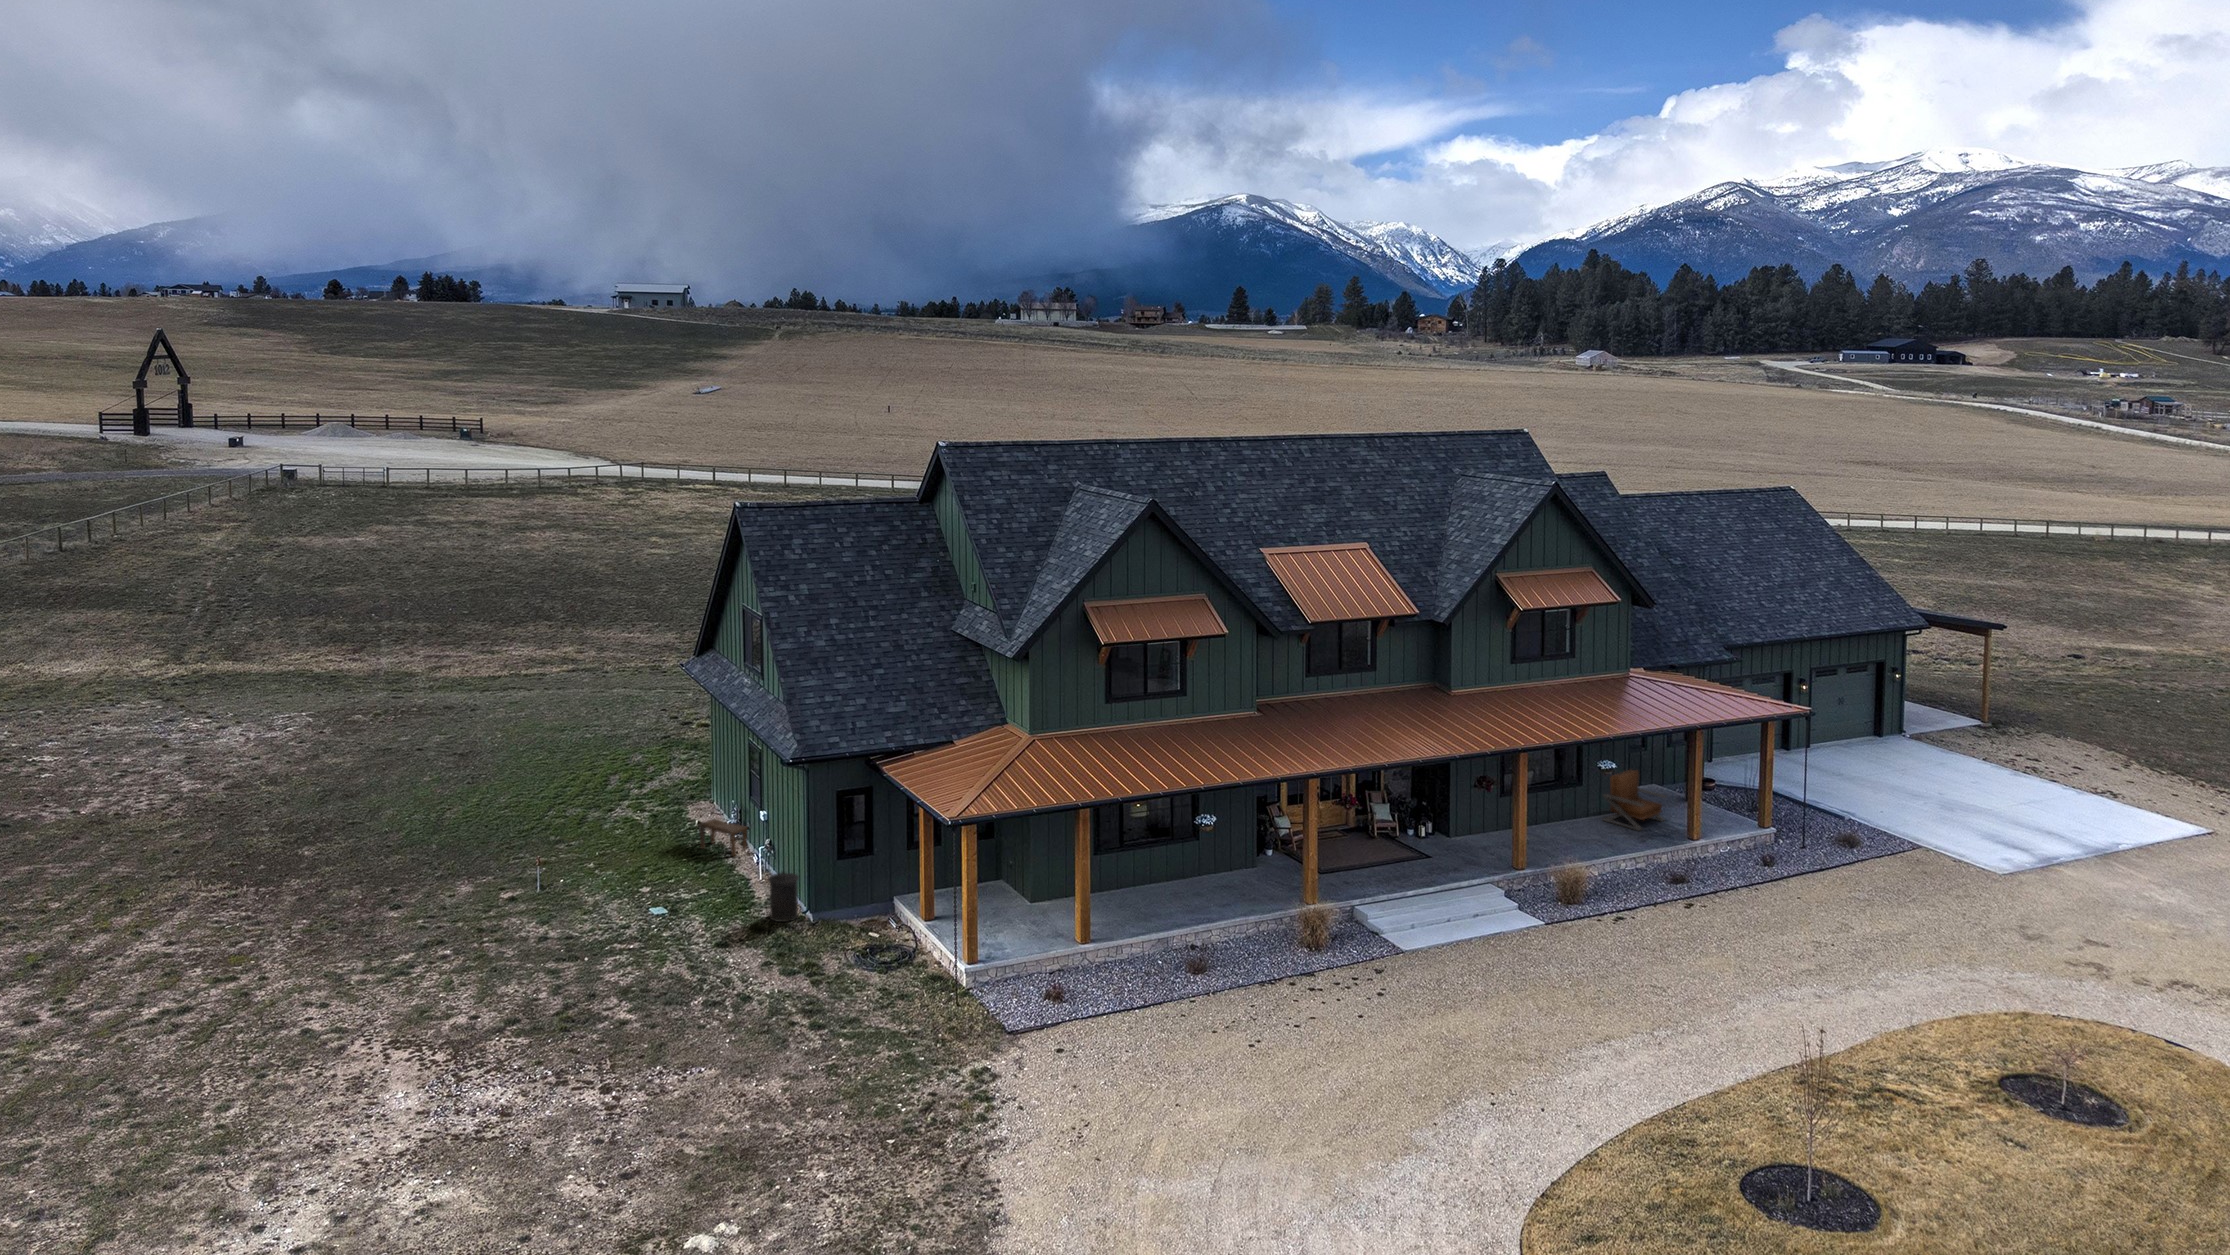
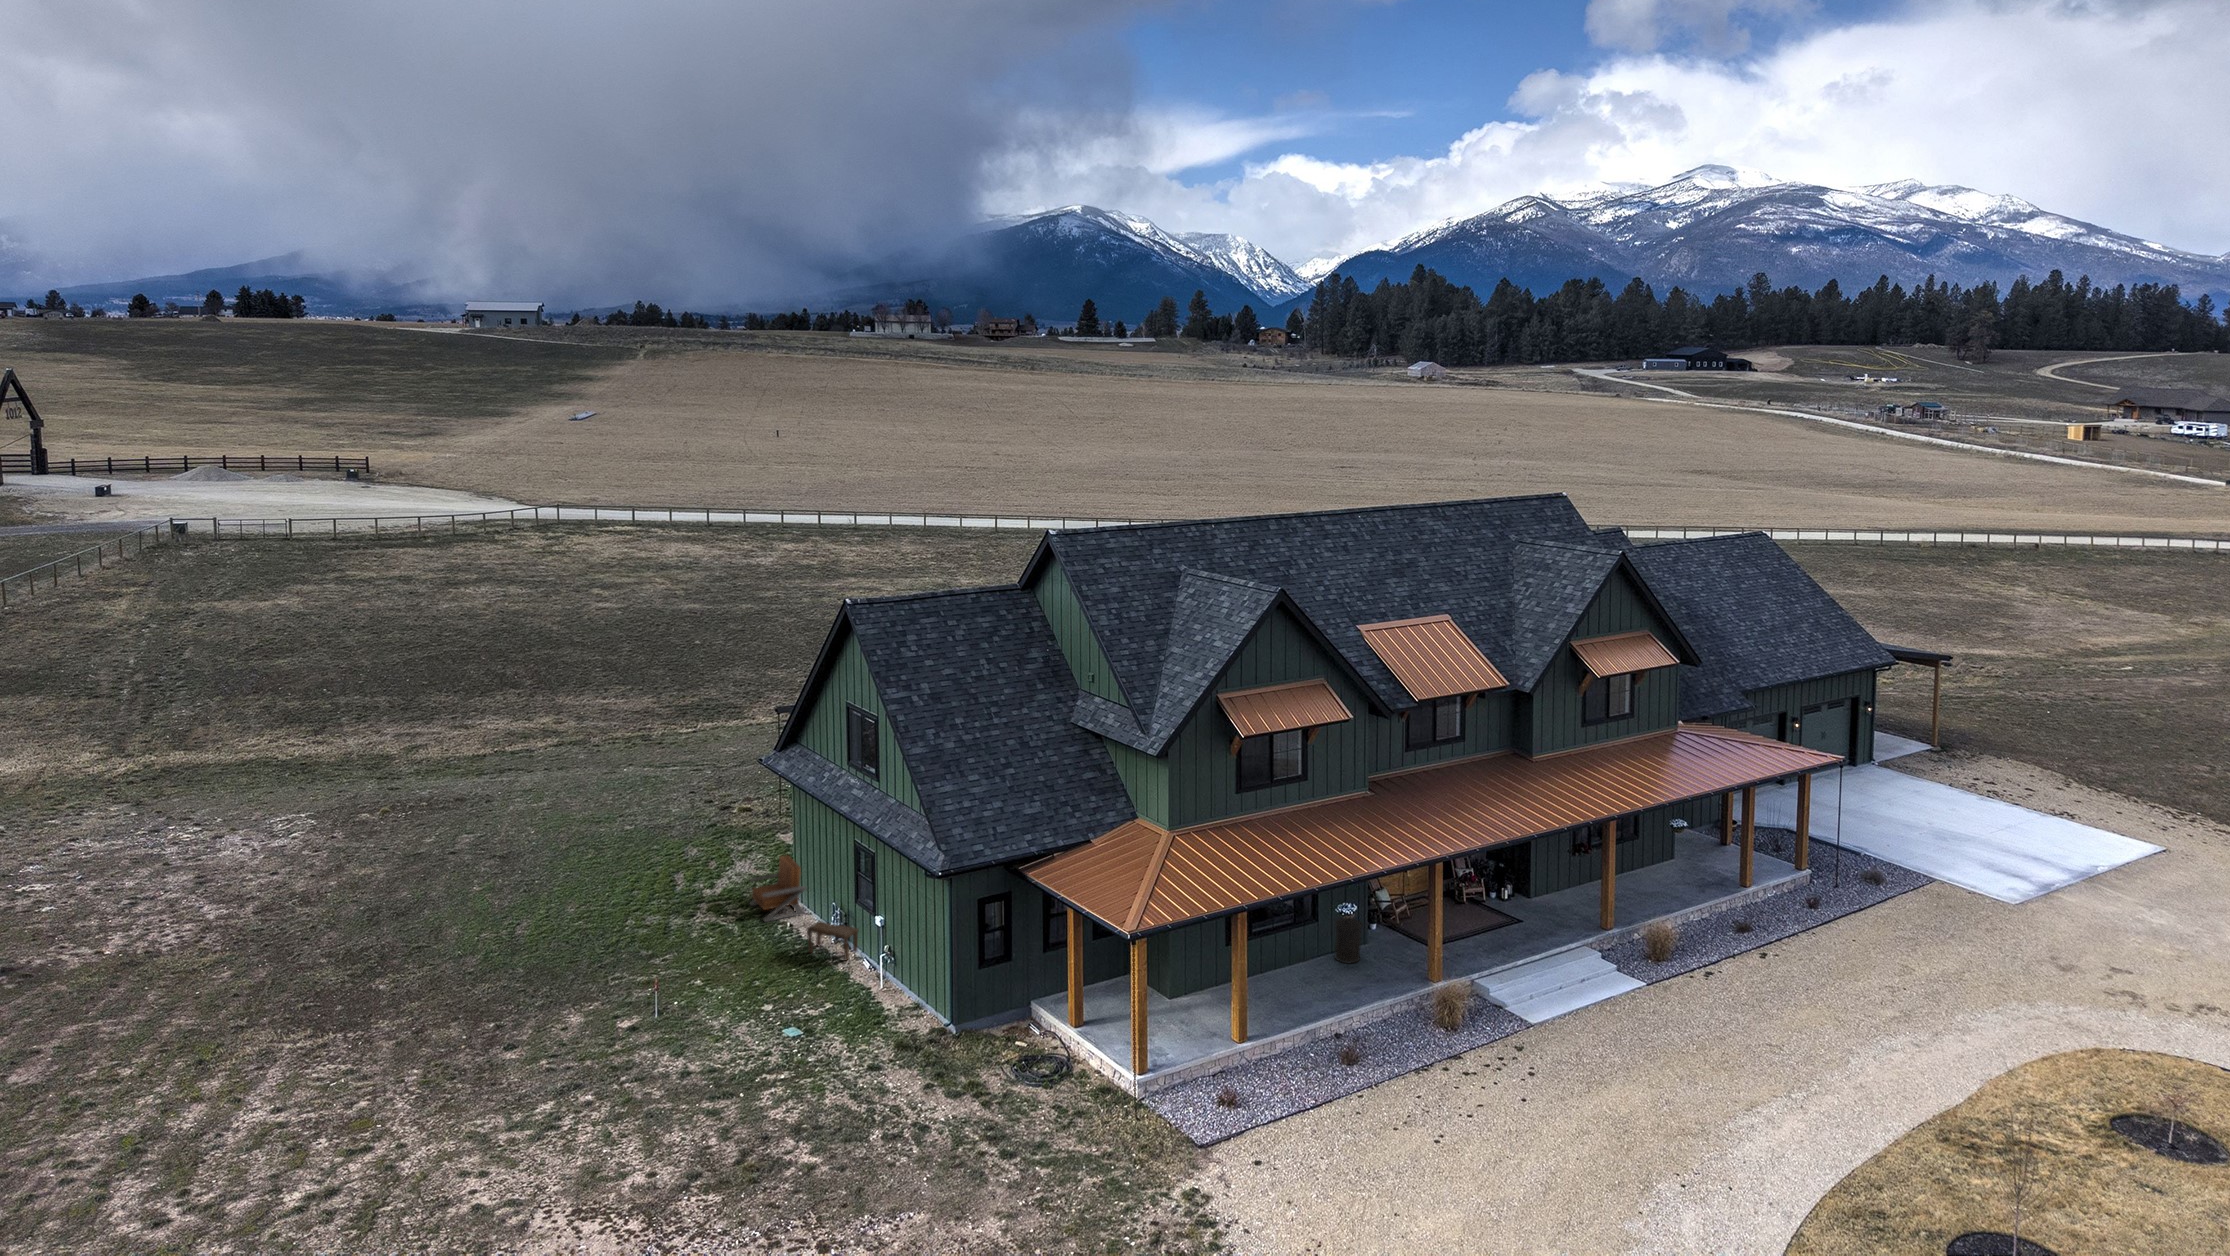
lounge chair: present [1603,770,1666,831] -> present [750,855,806,922]
trash can: present [768,872,799,922] -> present [1335,917,1363,963]

